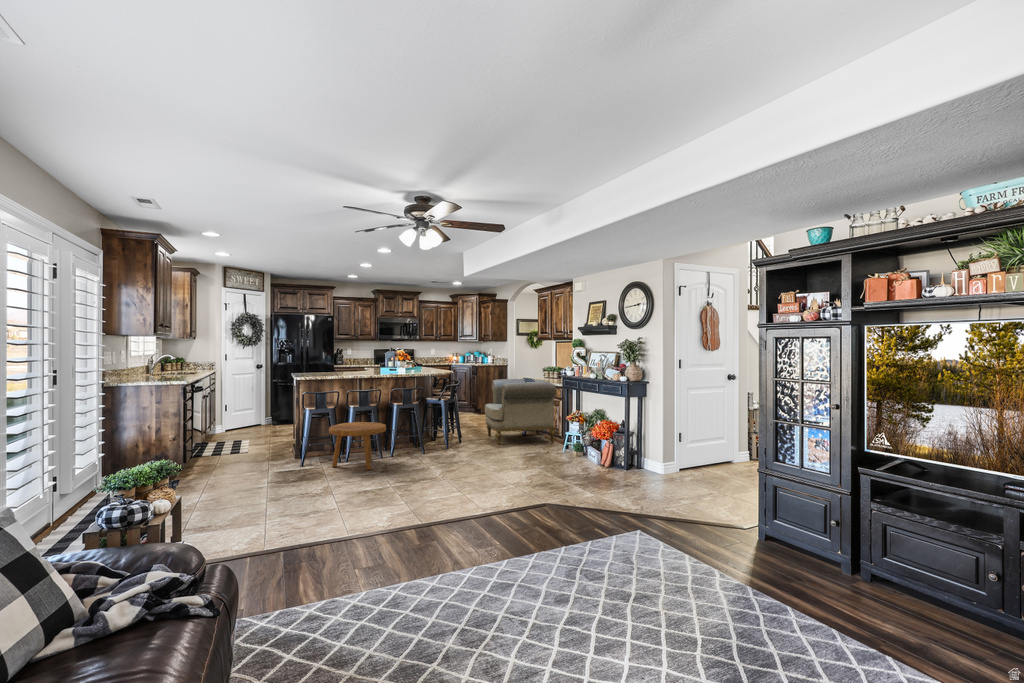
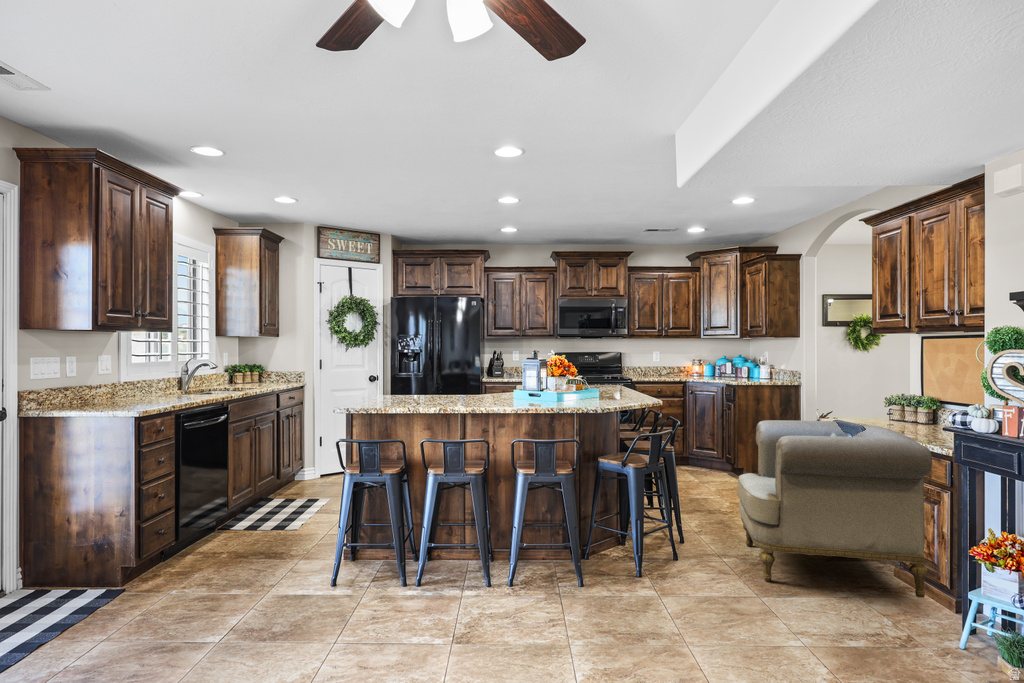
footstool: present [329,422,386,470] -> none [361,506,483,630]

